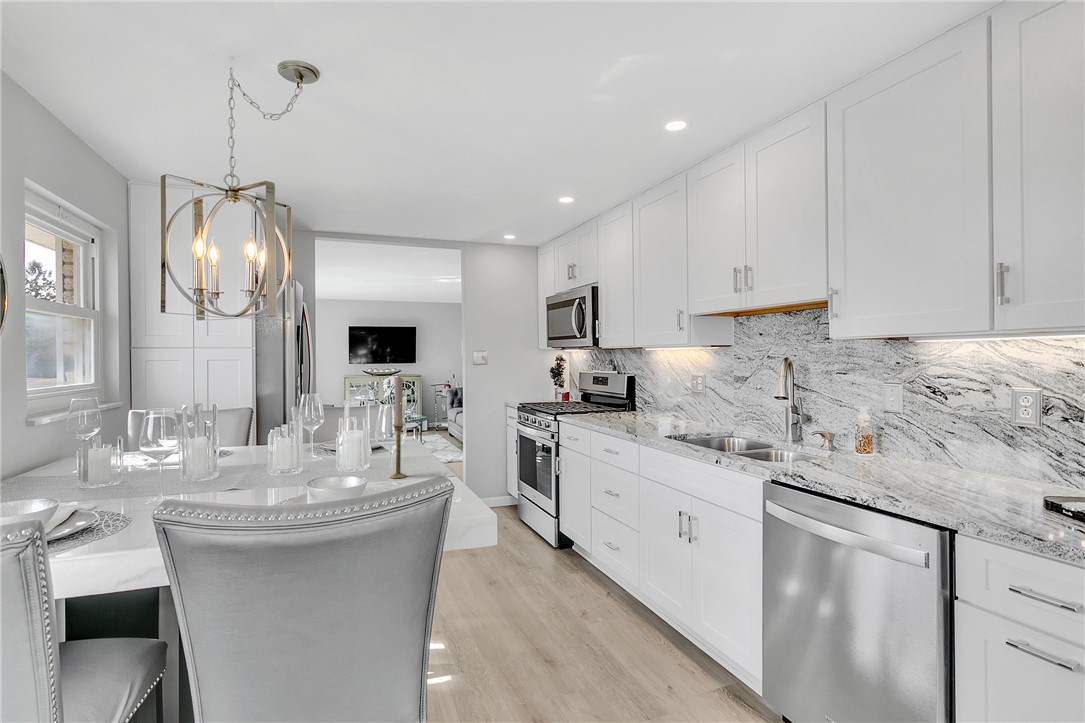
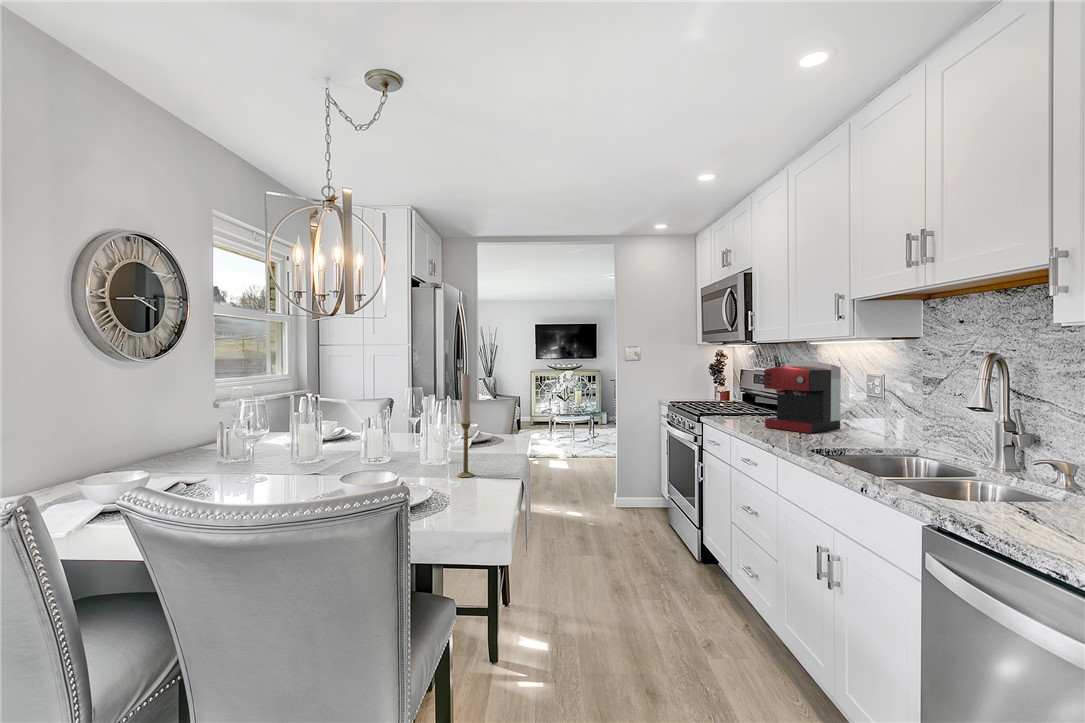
coffee maker: none [617,365,672,424] -> present [764,361,841,433]

